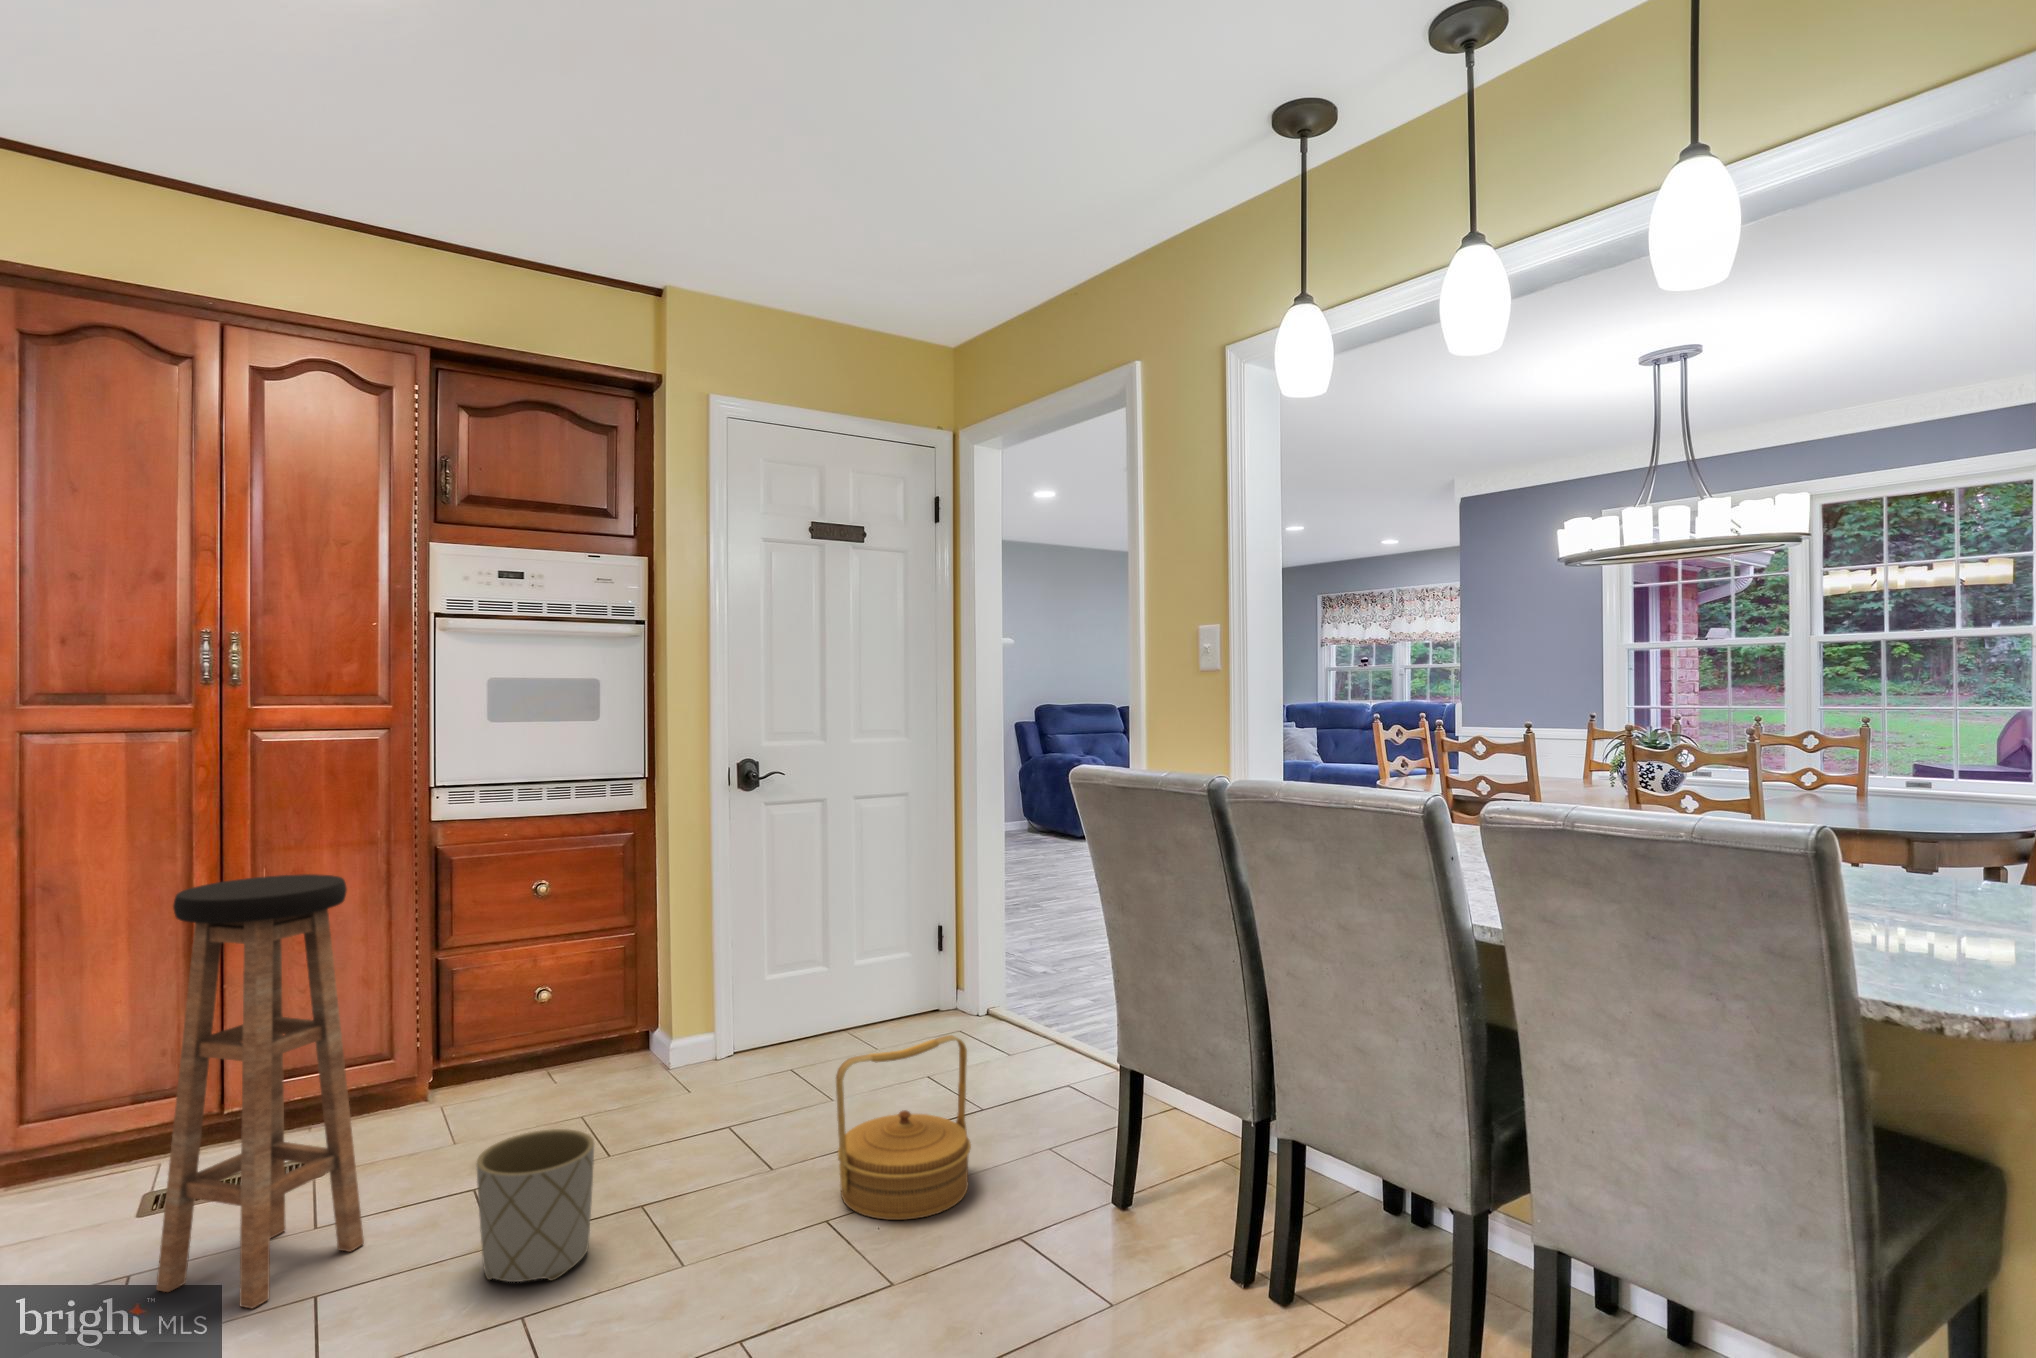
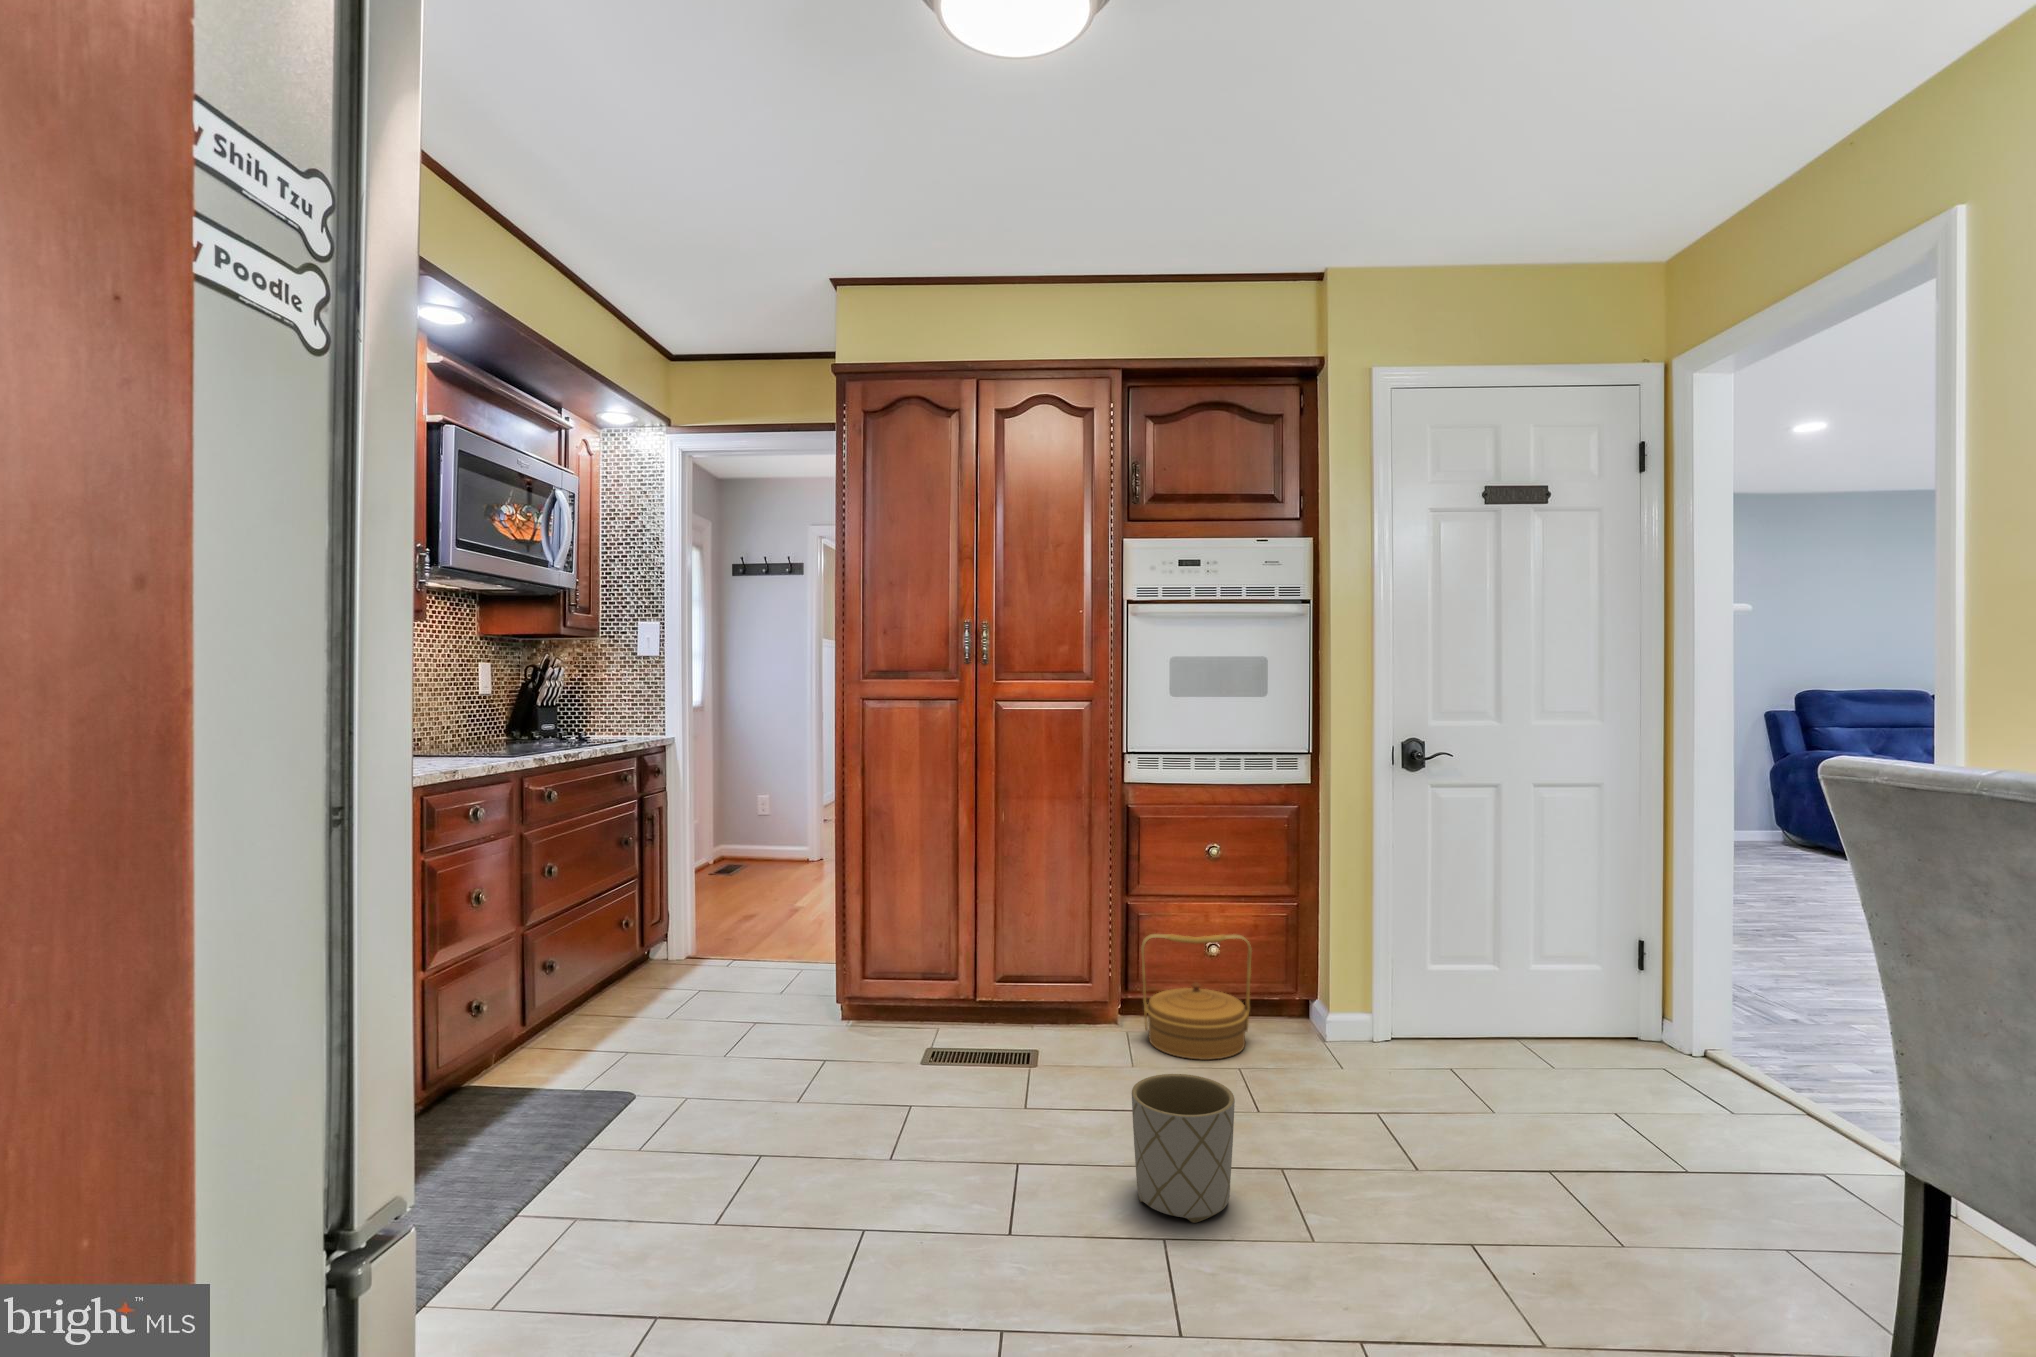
bar stool: present [156,874,364,1308] -> none [918,813,1054,1162]
basket: present [836,1035,971,1220] -> present [1141,934,1252,1060]

